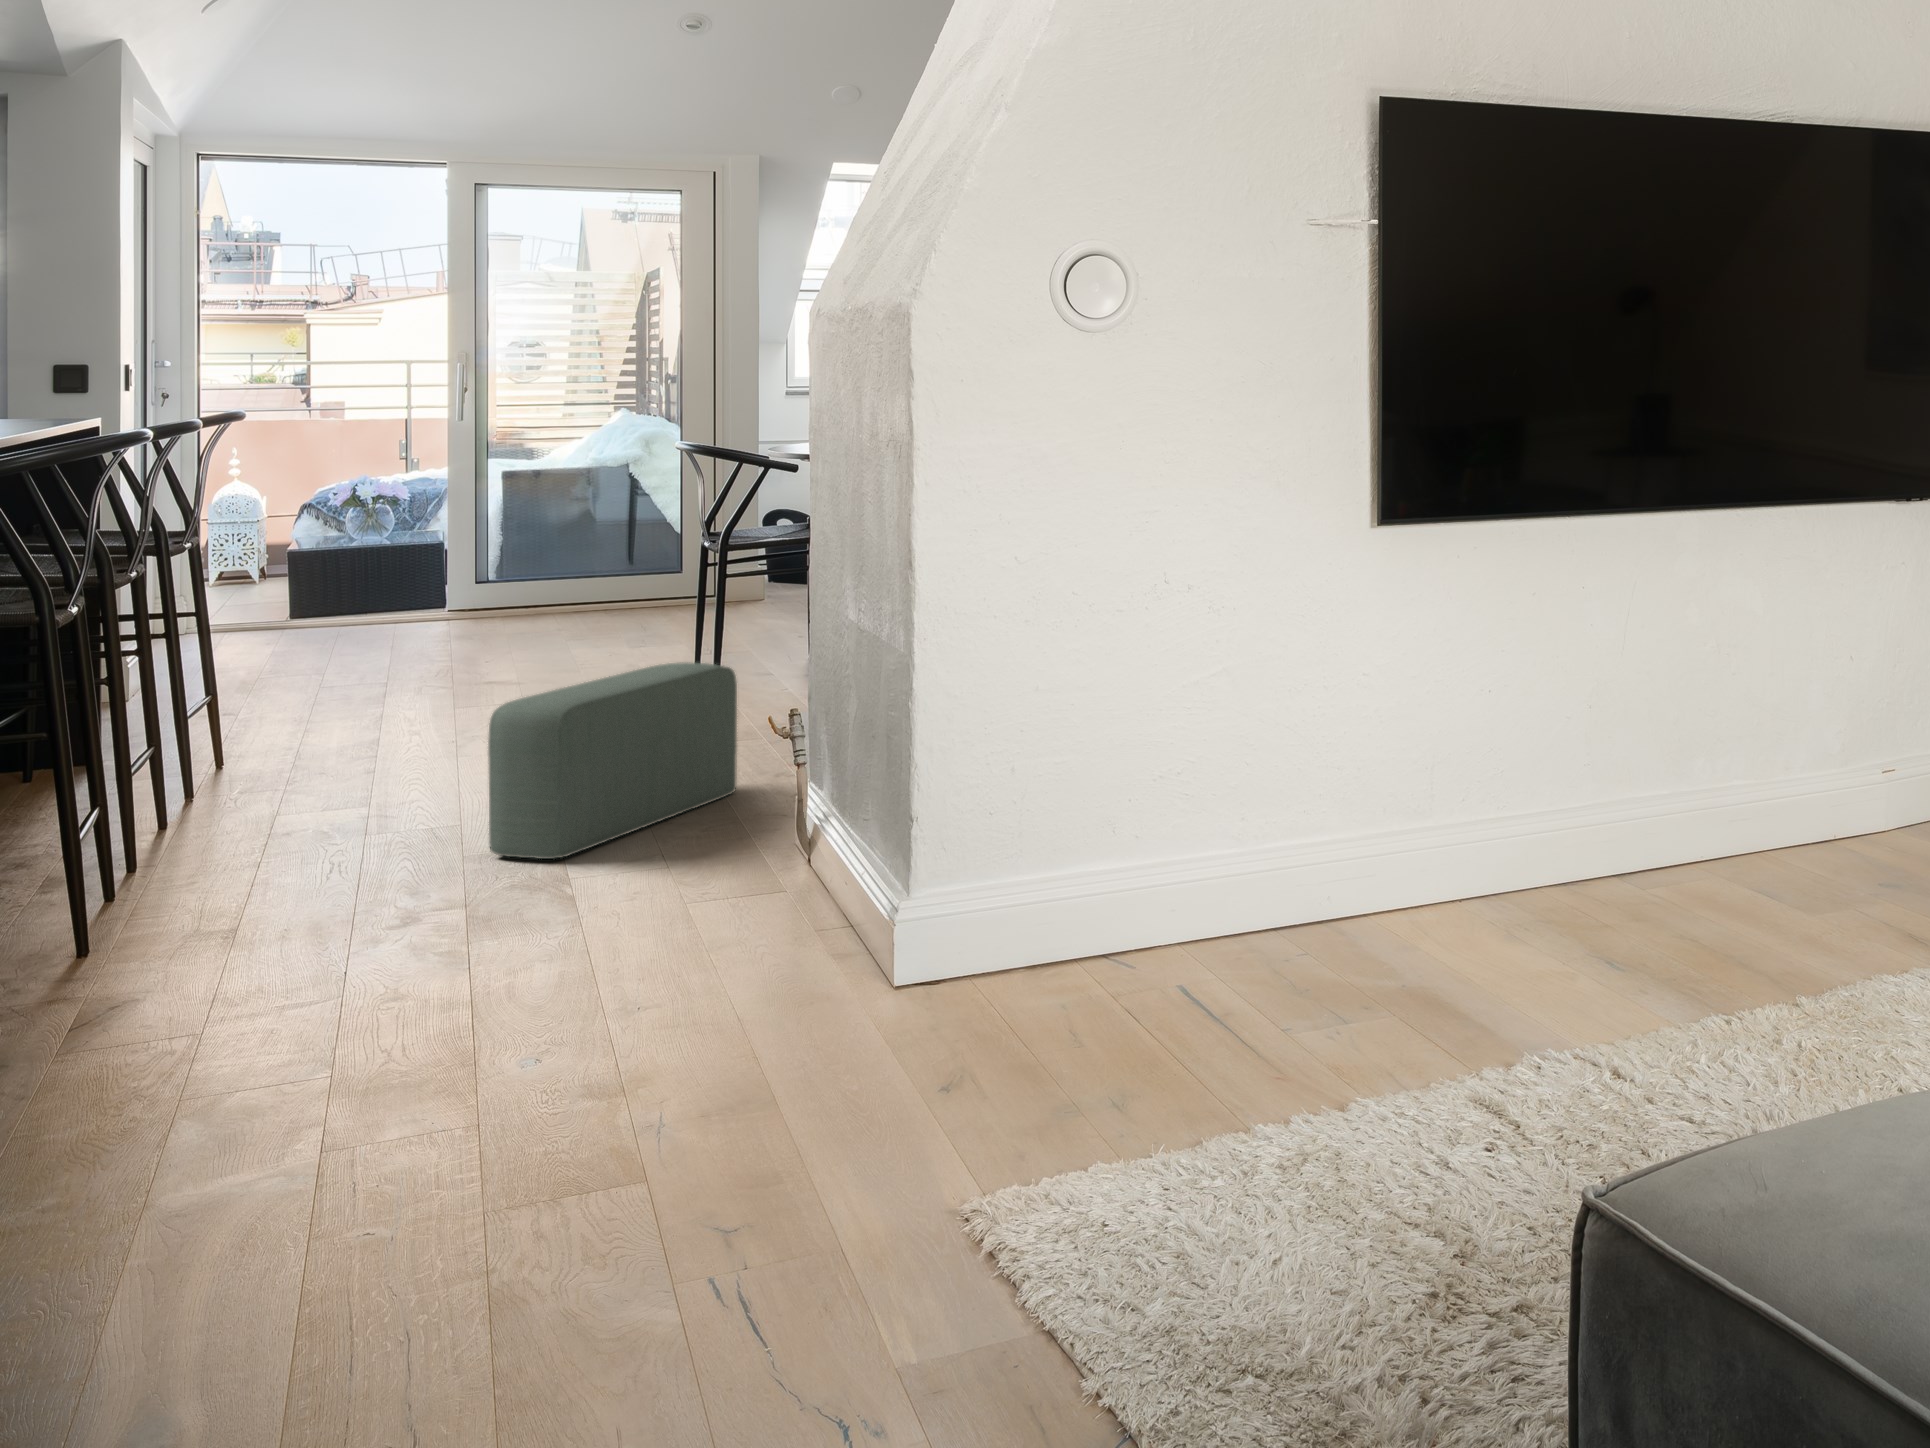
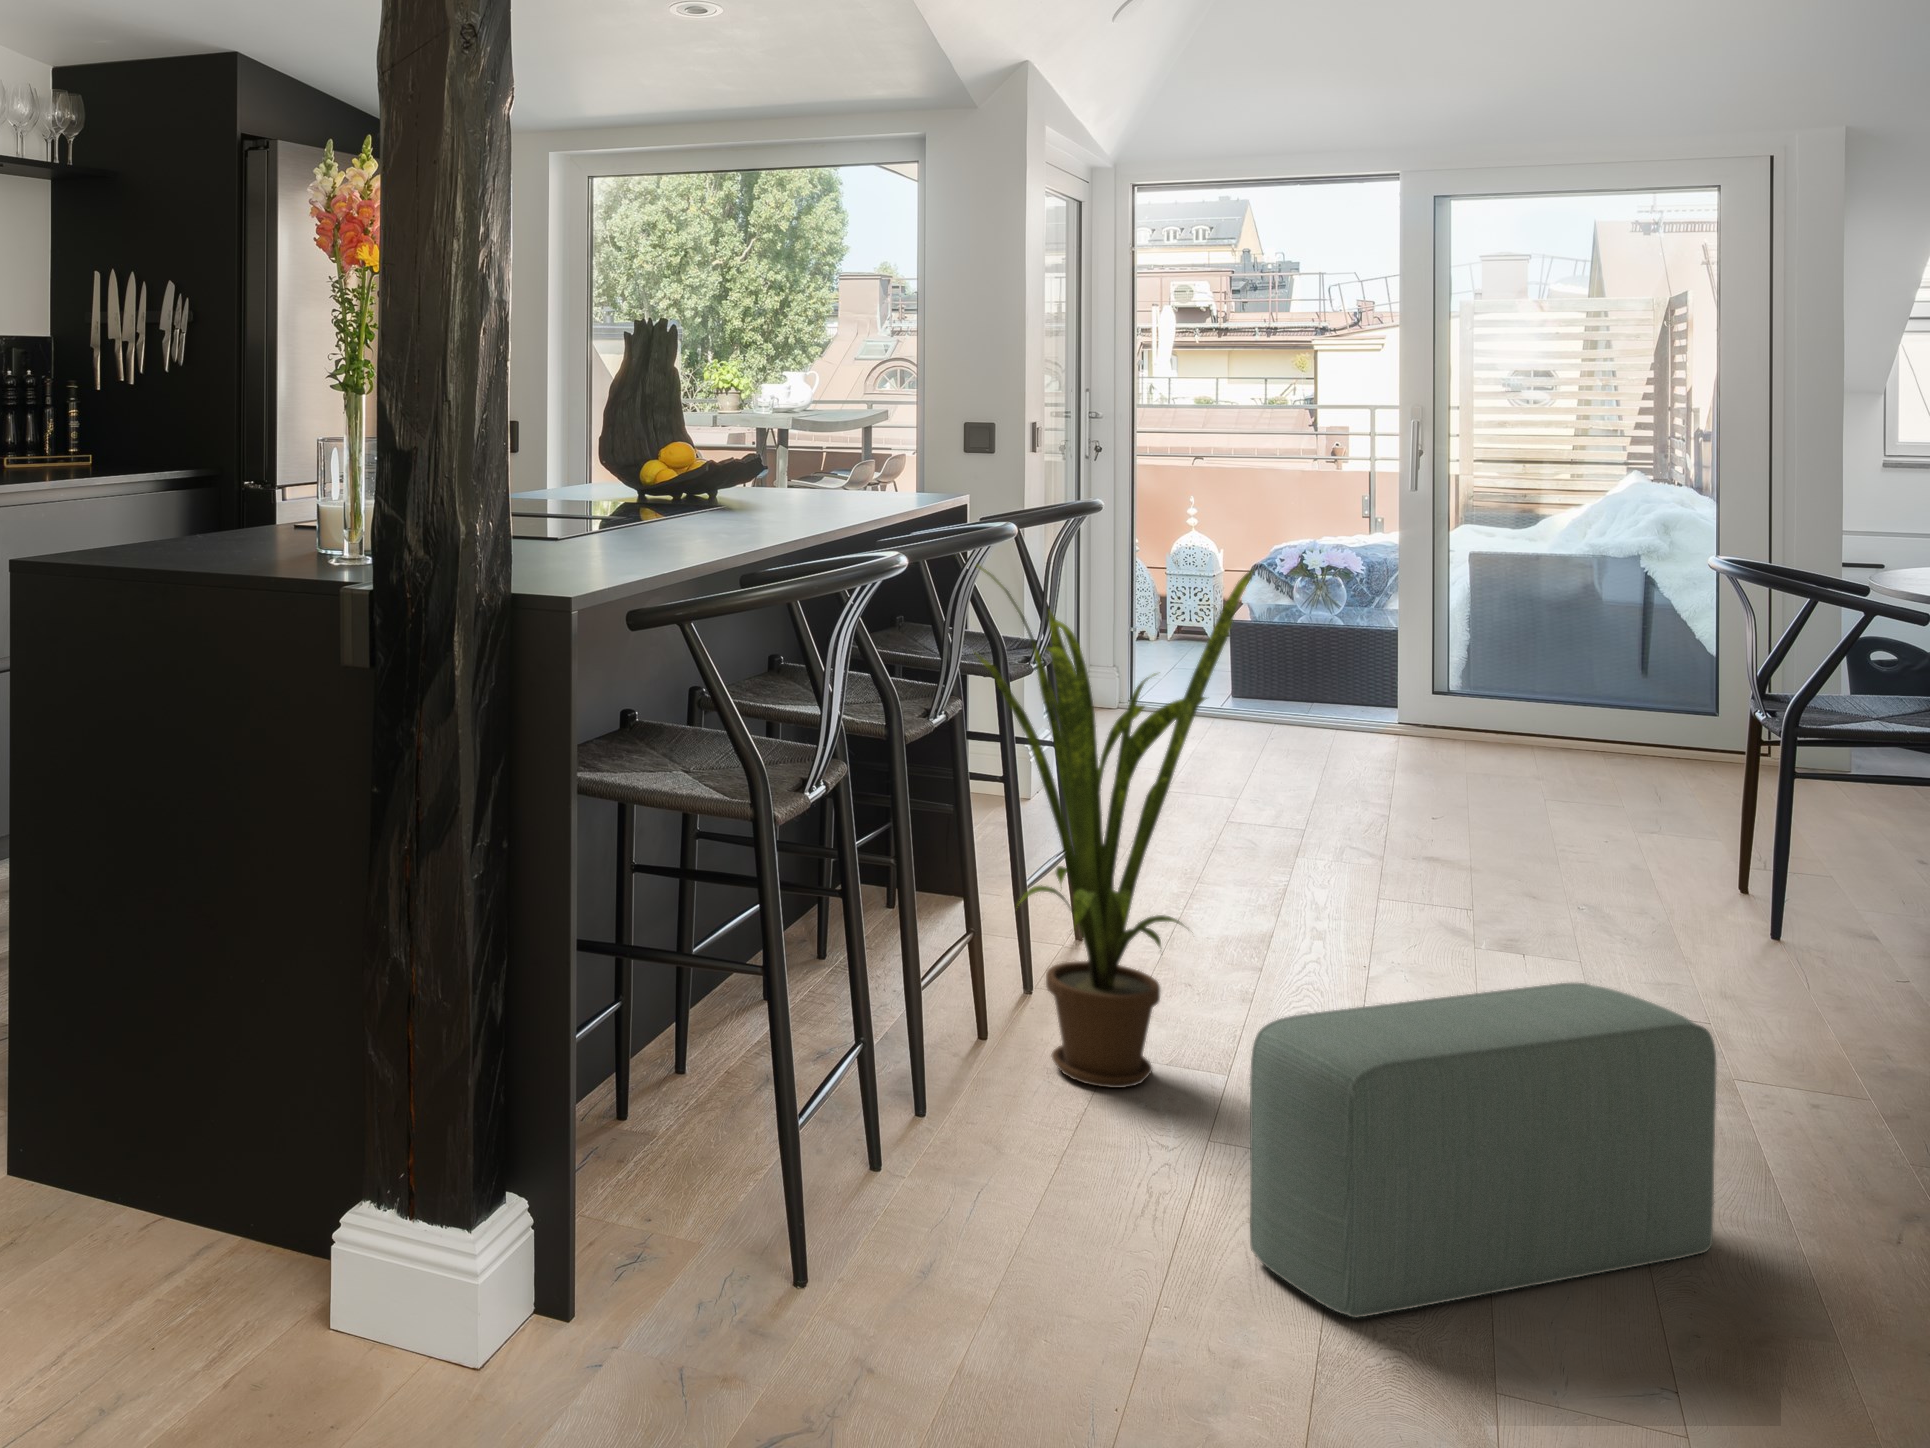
house plant: none [182,443,442,825] -> present [977,565,1253,1088]

